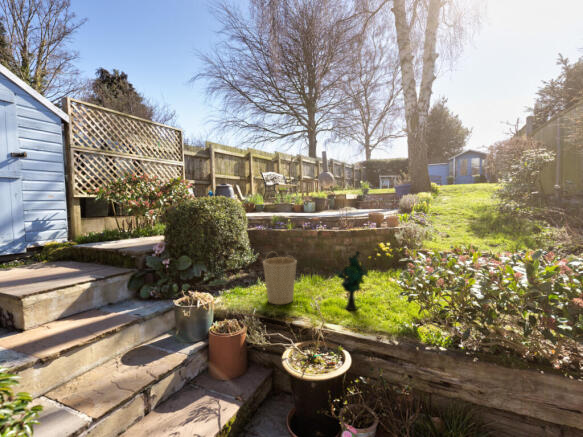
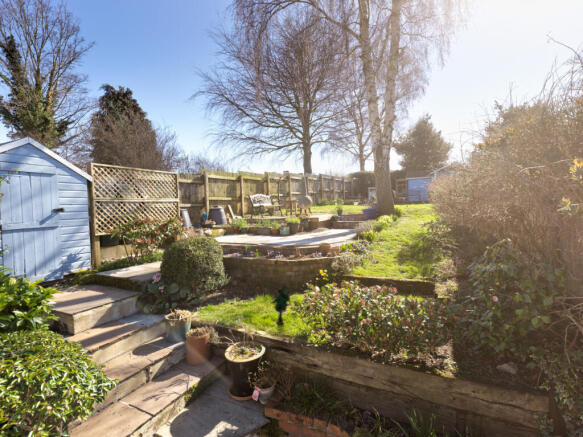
basket: present [263,251,297,305] -> none [225,282,248,319]

